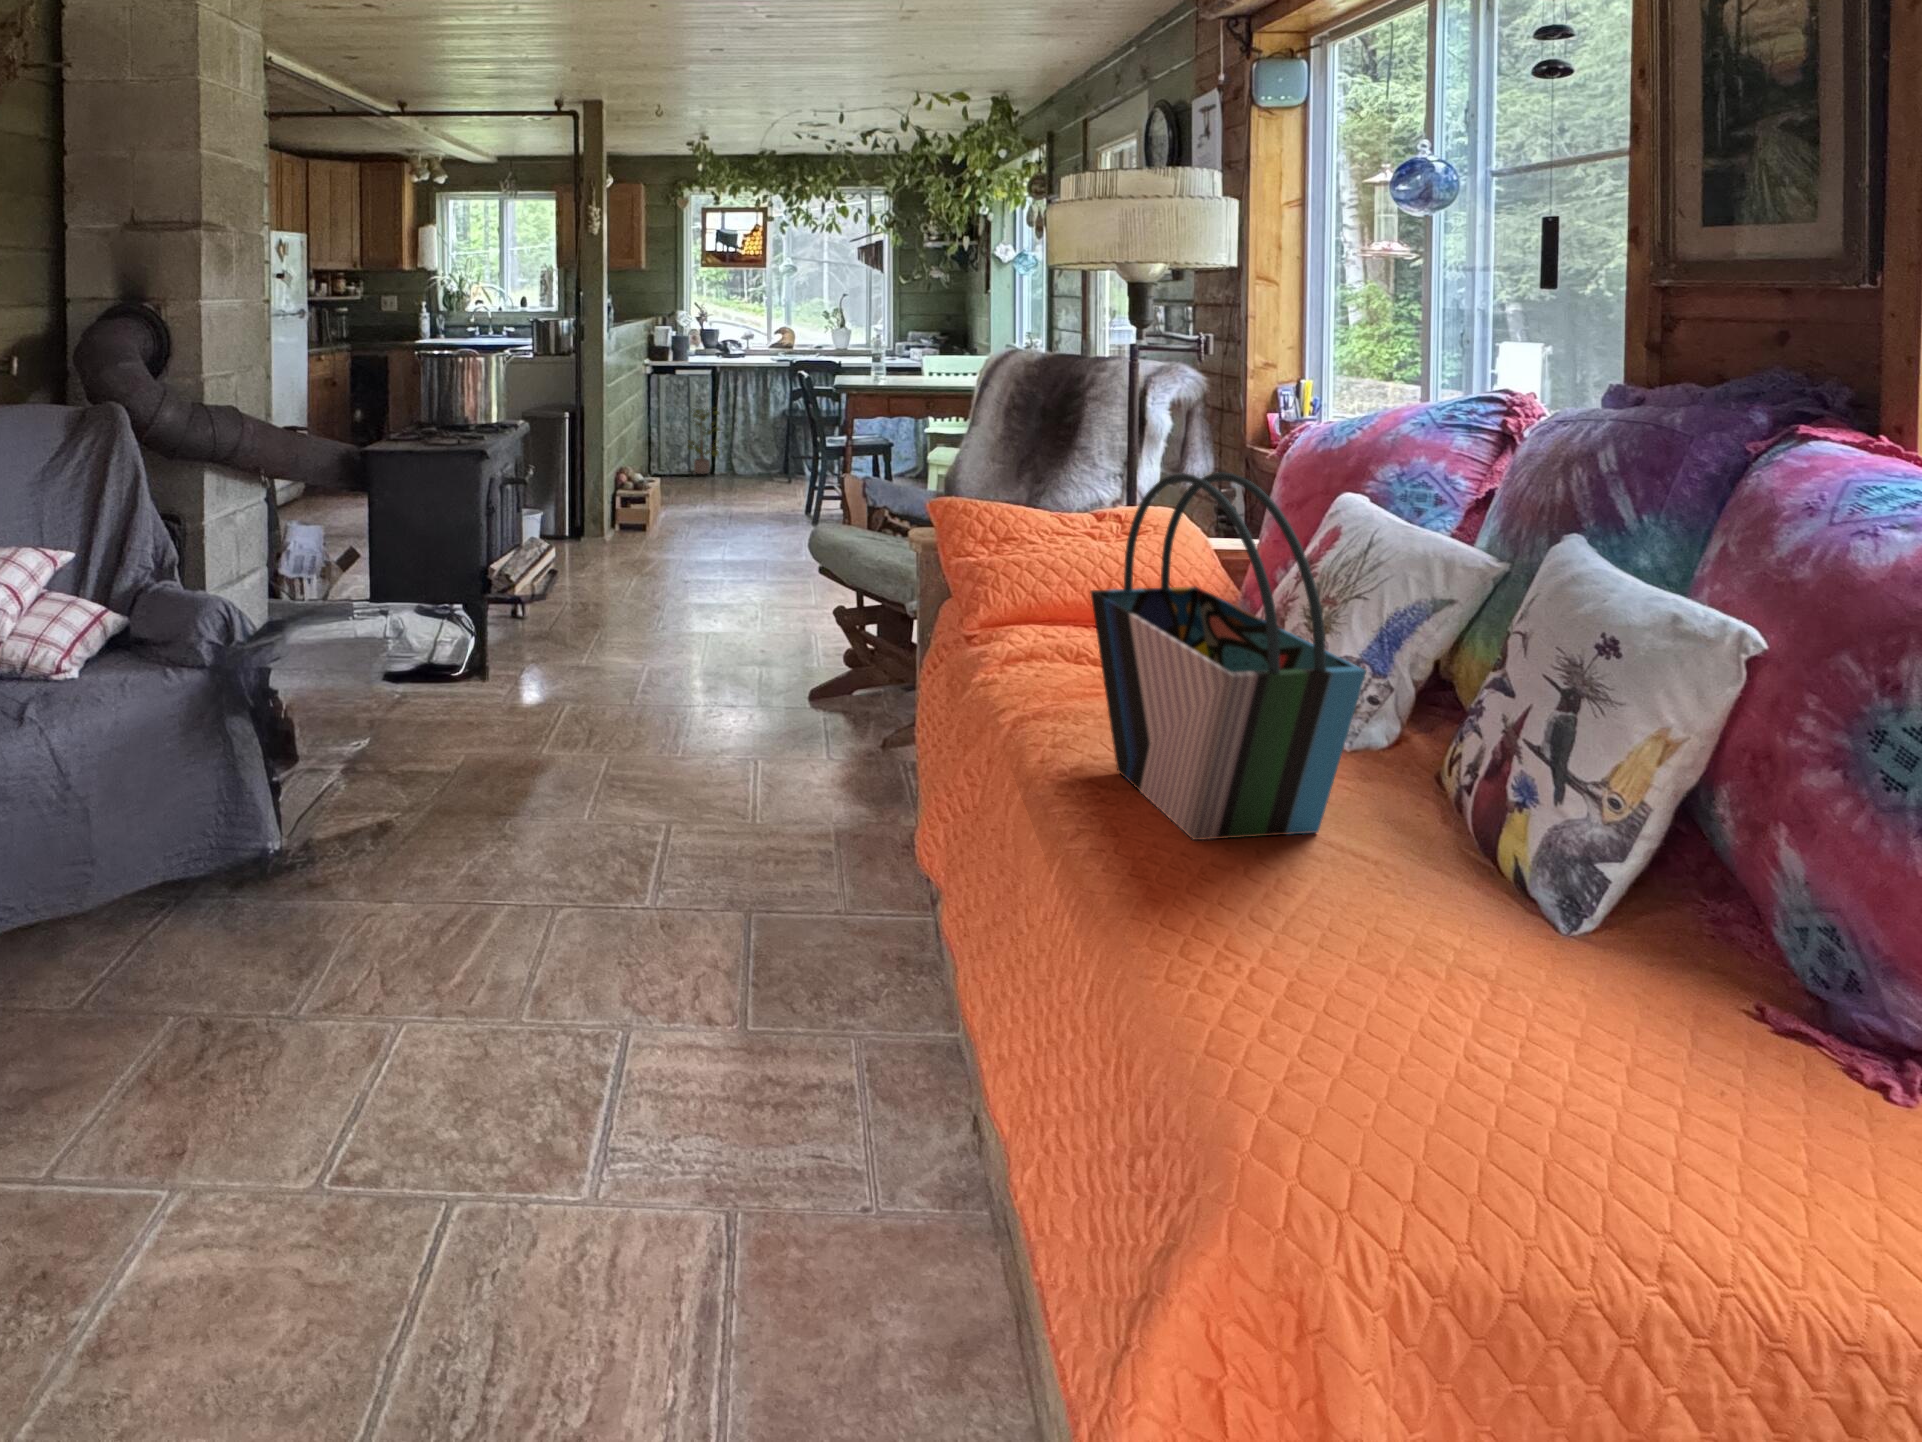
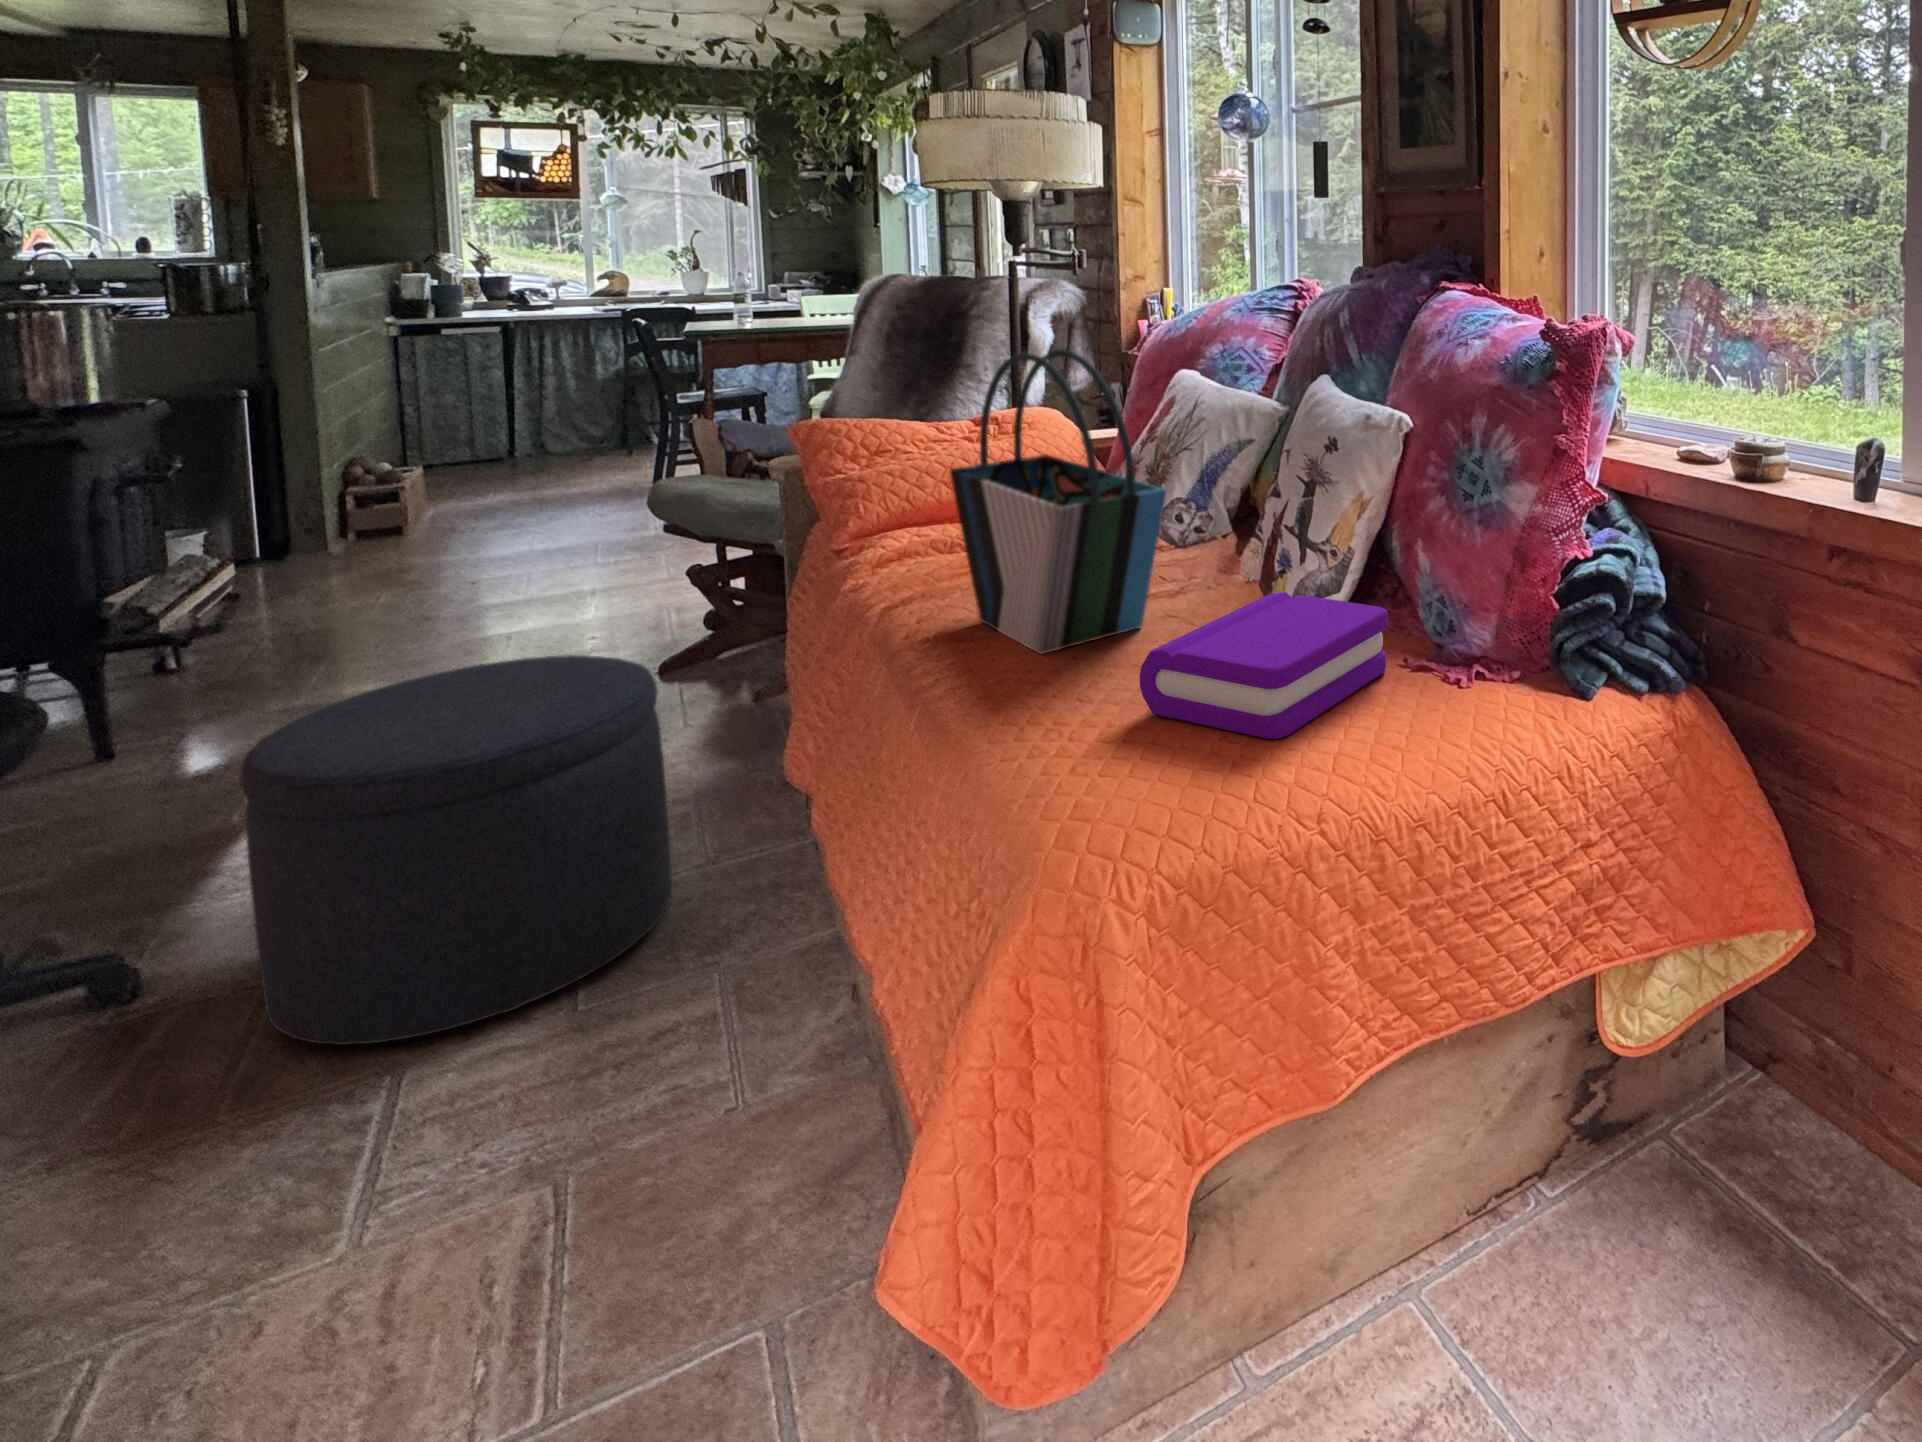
potted plant: present [688,409,720,474] -> none [474,367,540,454]
ottoman: none [524,685,806,1018] -> present [240,655,672,1045]
book: none [1340,847,1741,1101] -> present [1139,592,1388,739]

